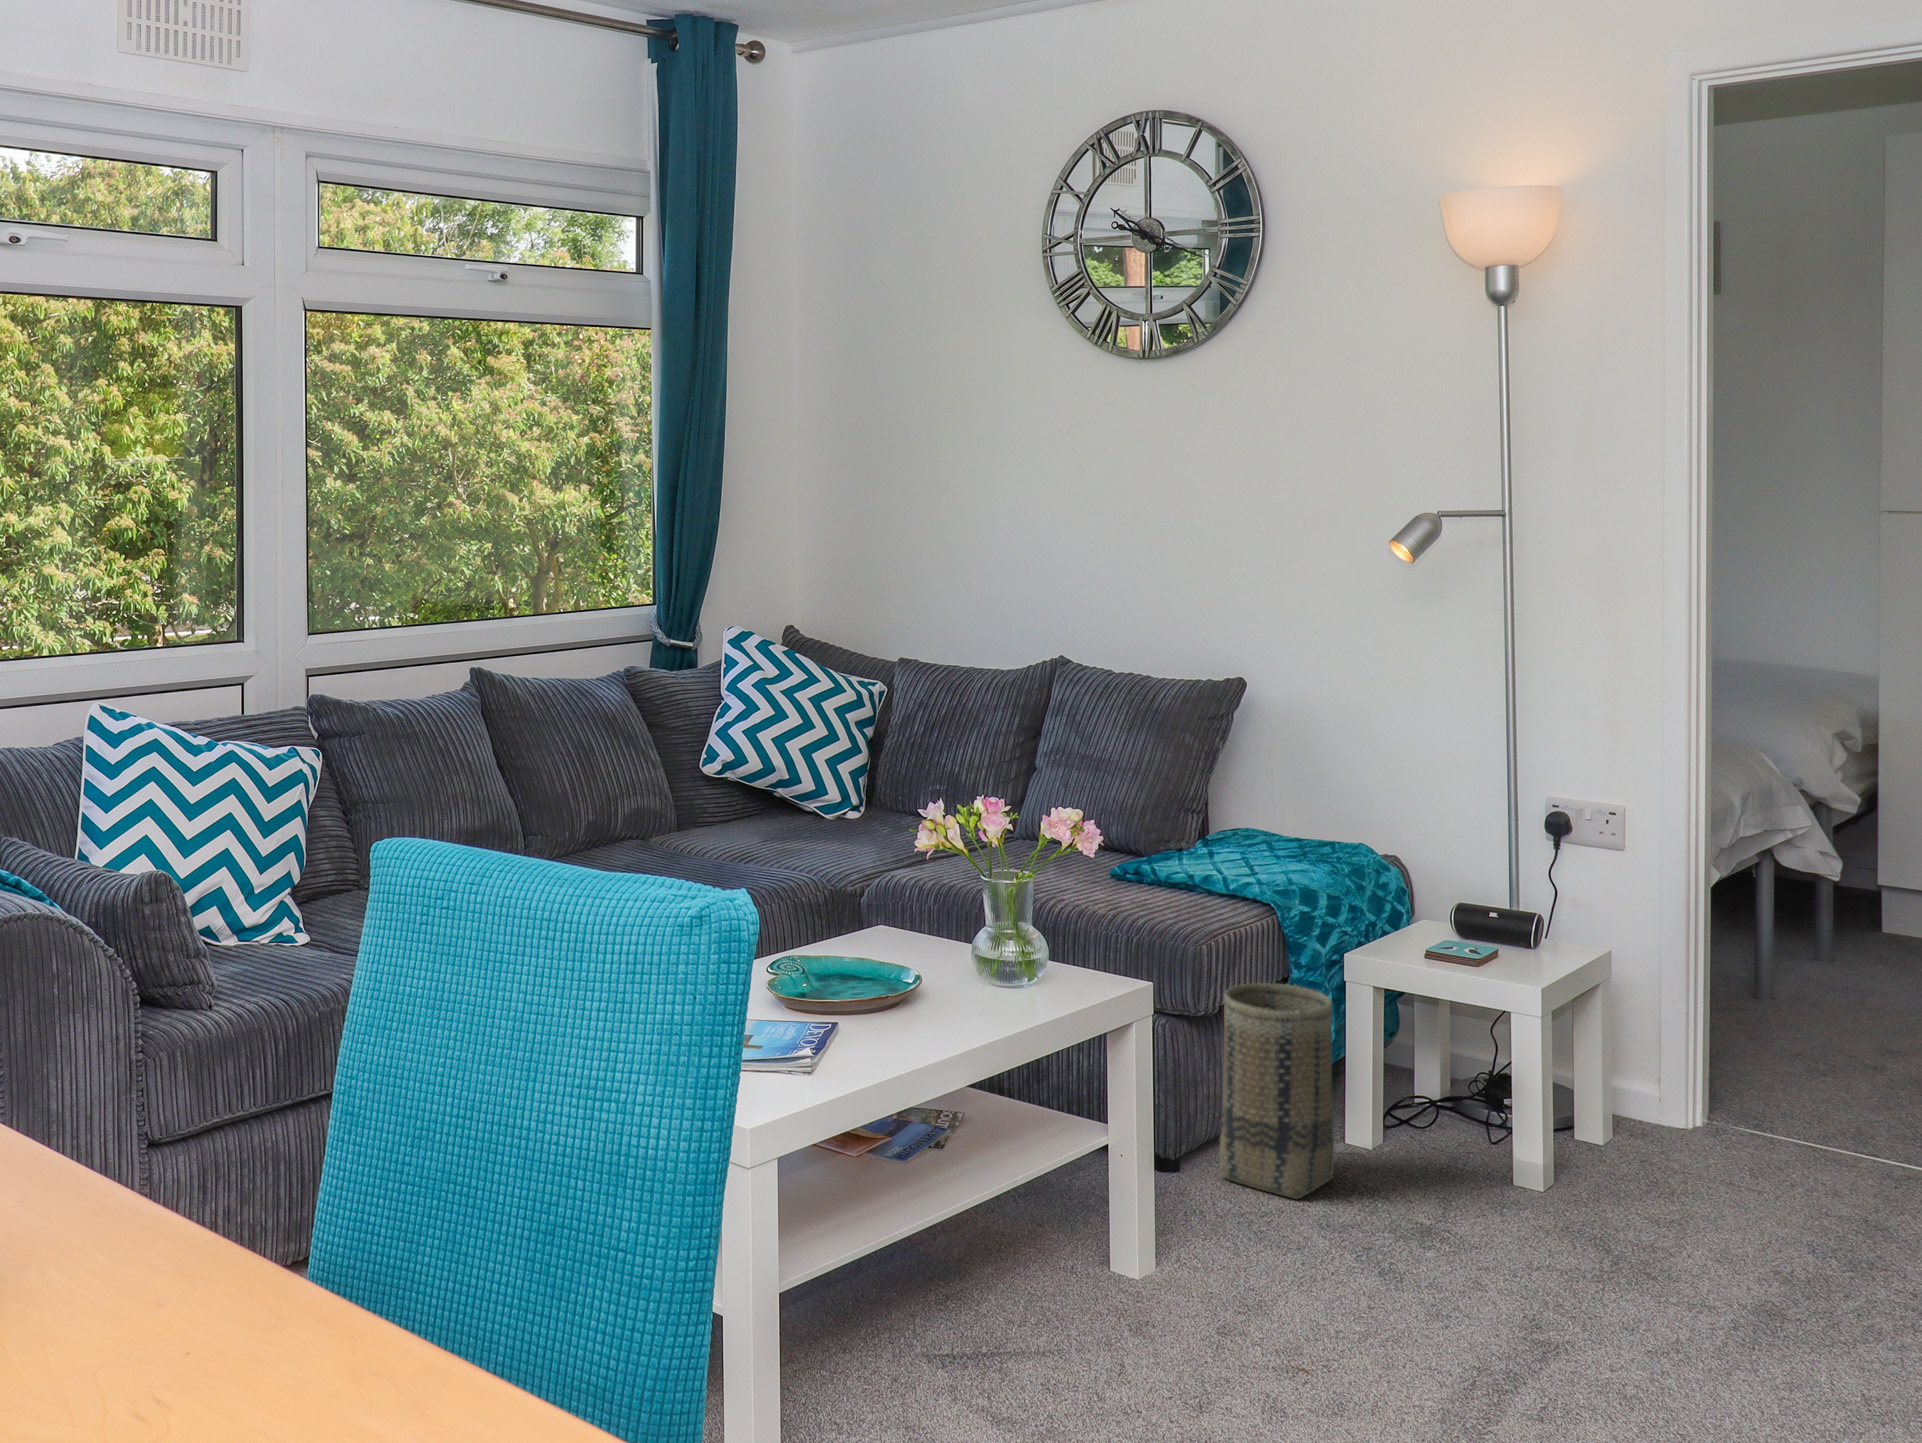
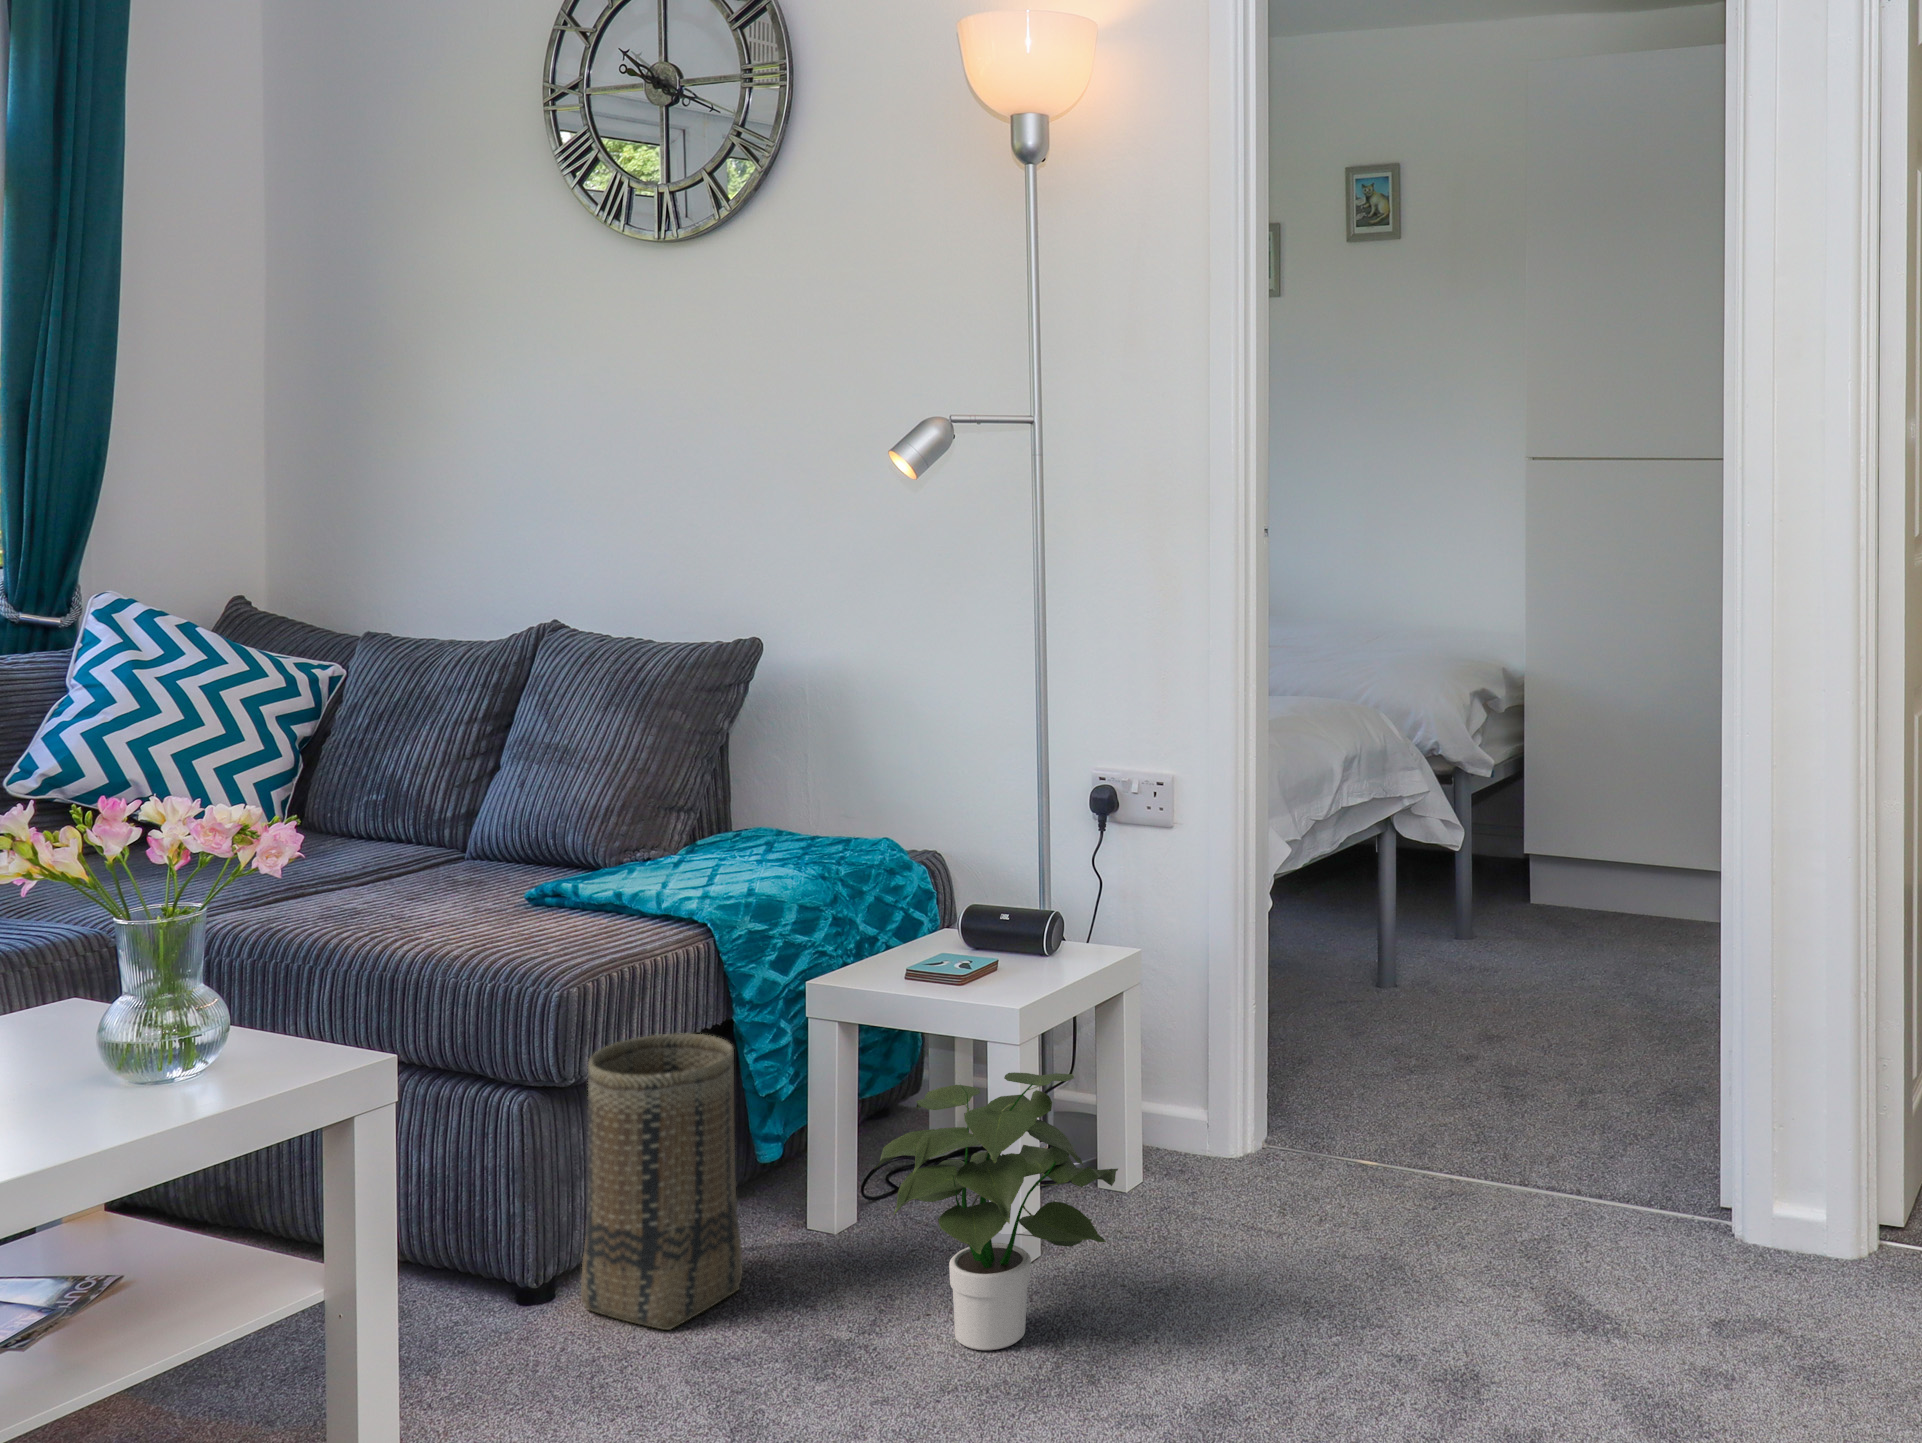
potted plant: none [1458,1035,1668,1243] -> present [874,1072,1118,1350]

